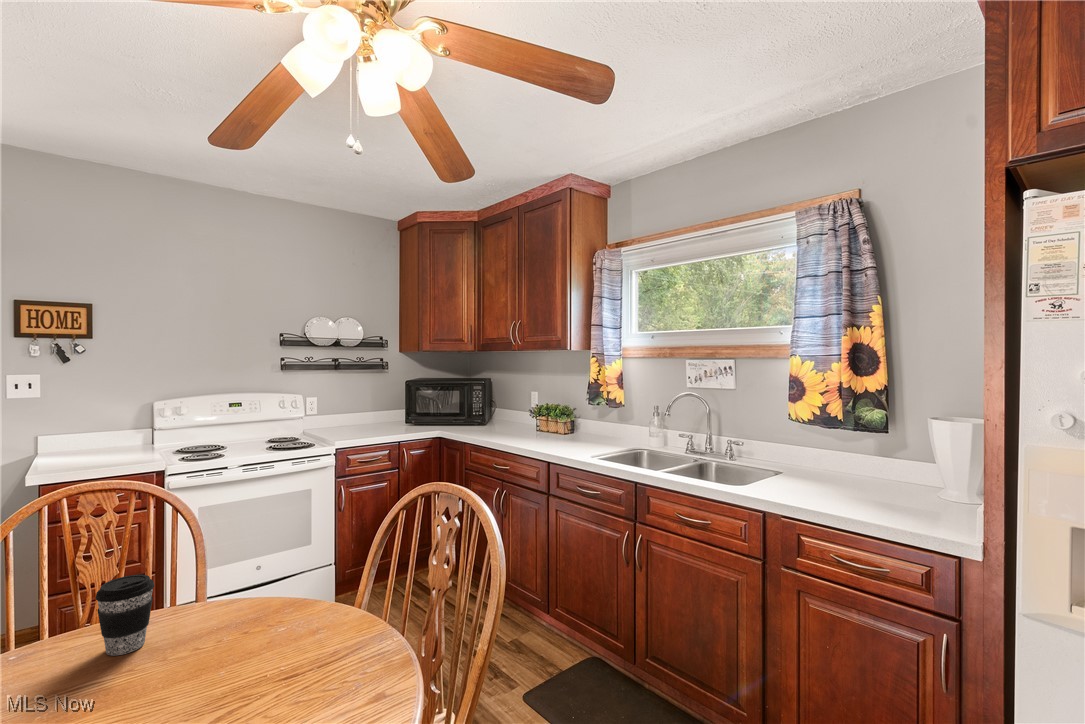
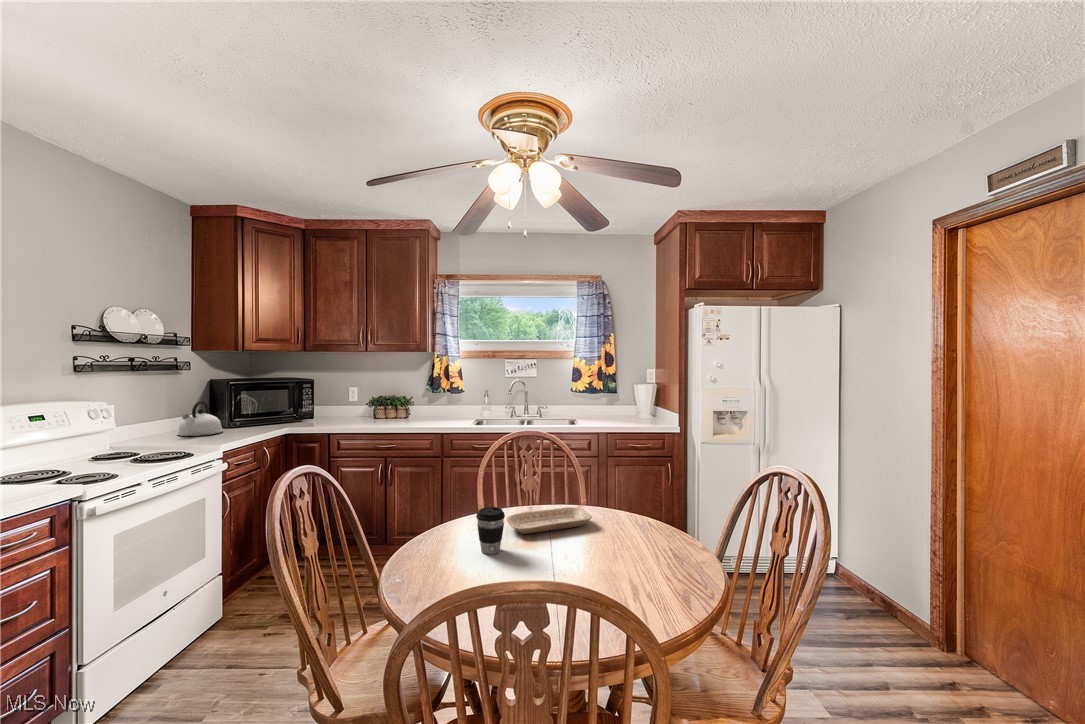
kettle: none [353,400,392,432] -> present [177,401,223,436]
tray: none [196,604,343,676] -> present [507,507,592,534]

